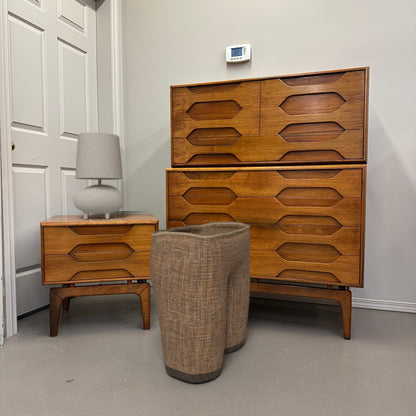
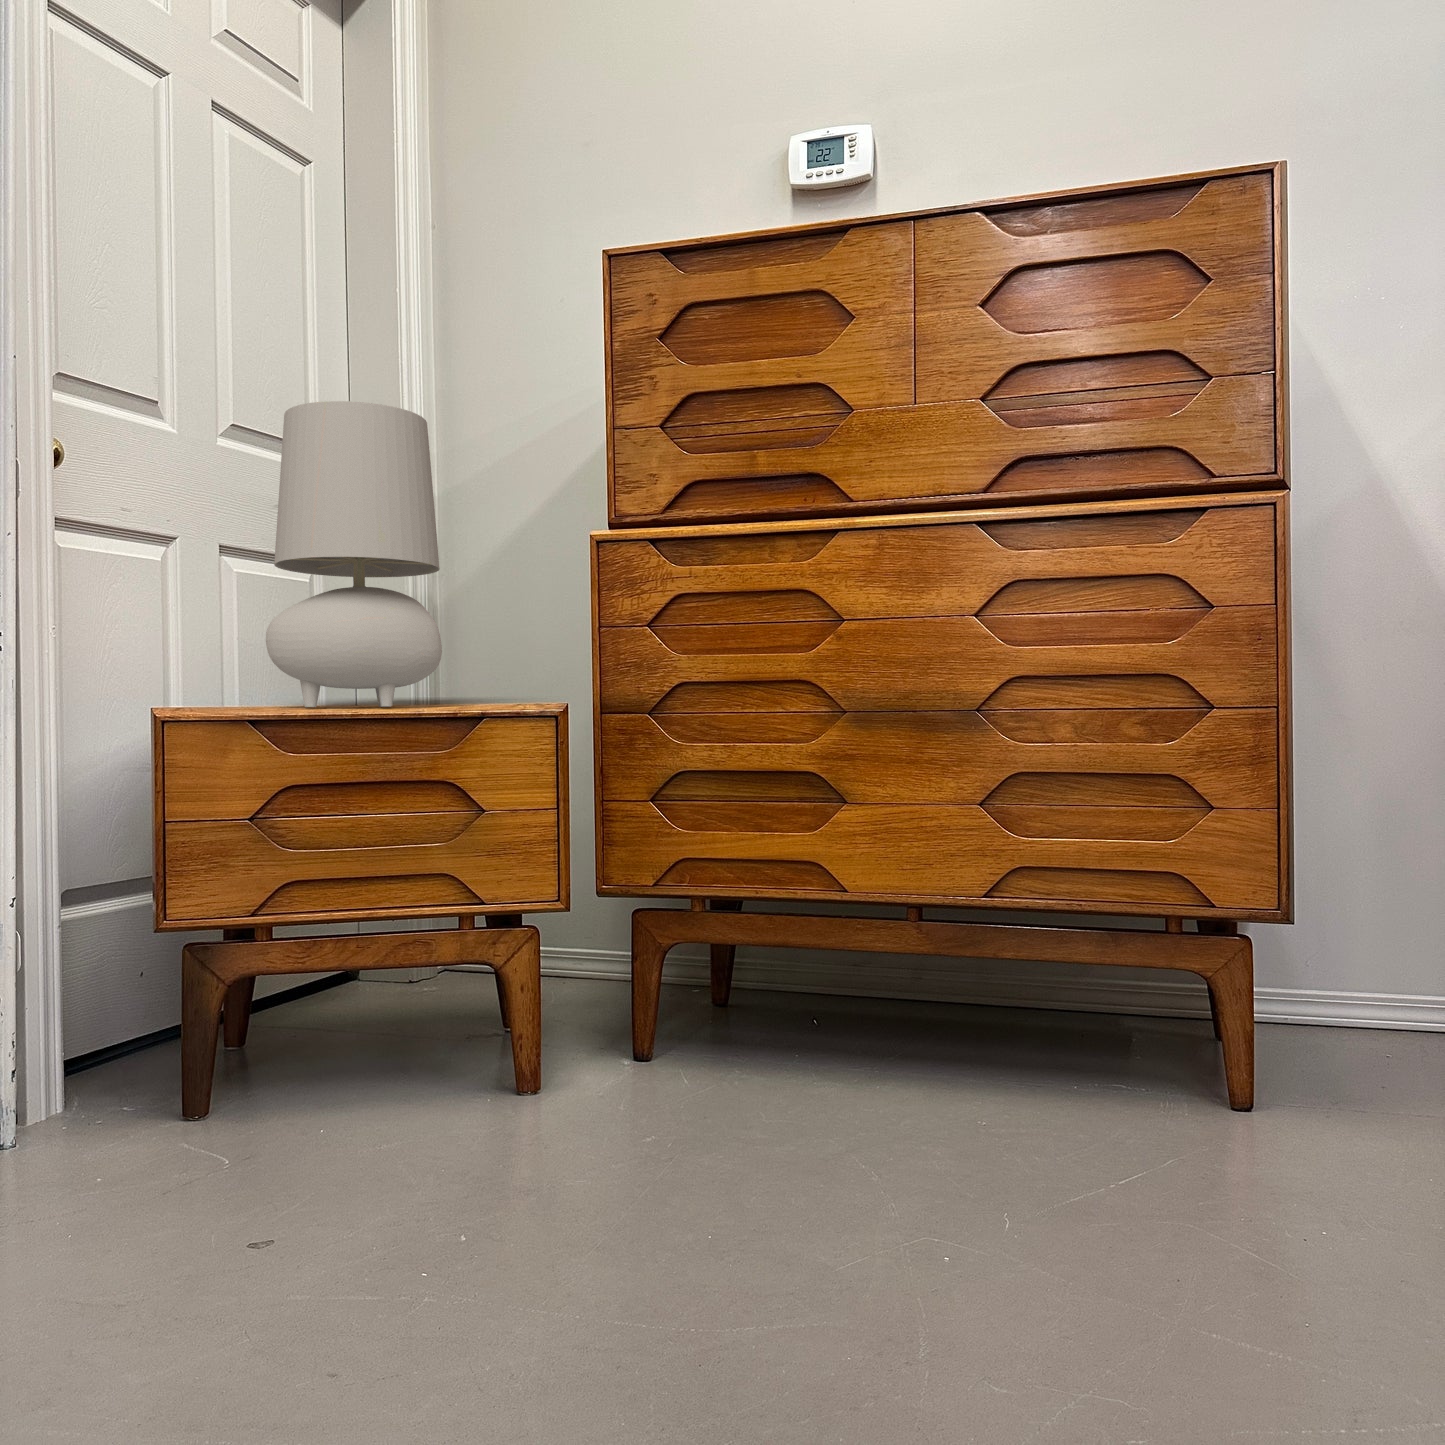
laundry basket: present [149,222,251,383] -> none [546,698,892,1237]

